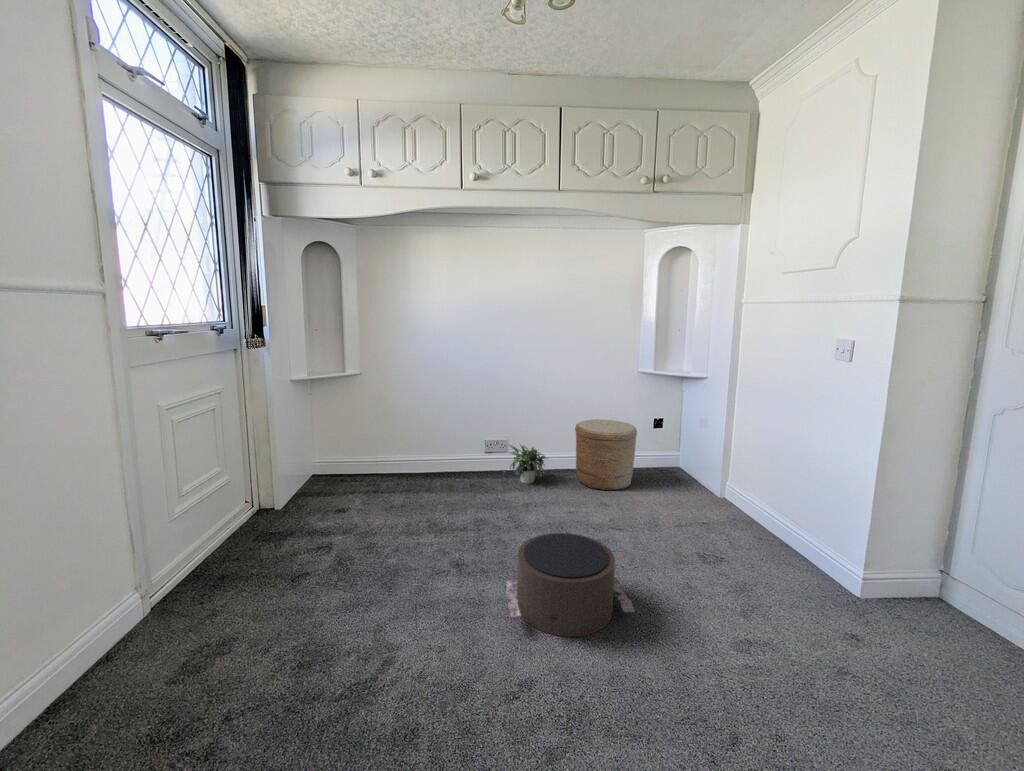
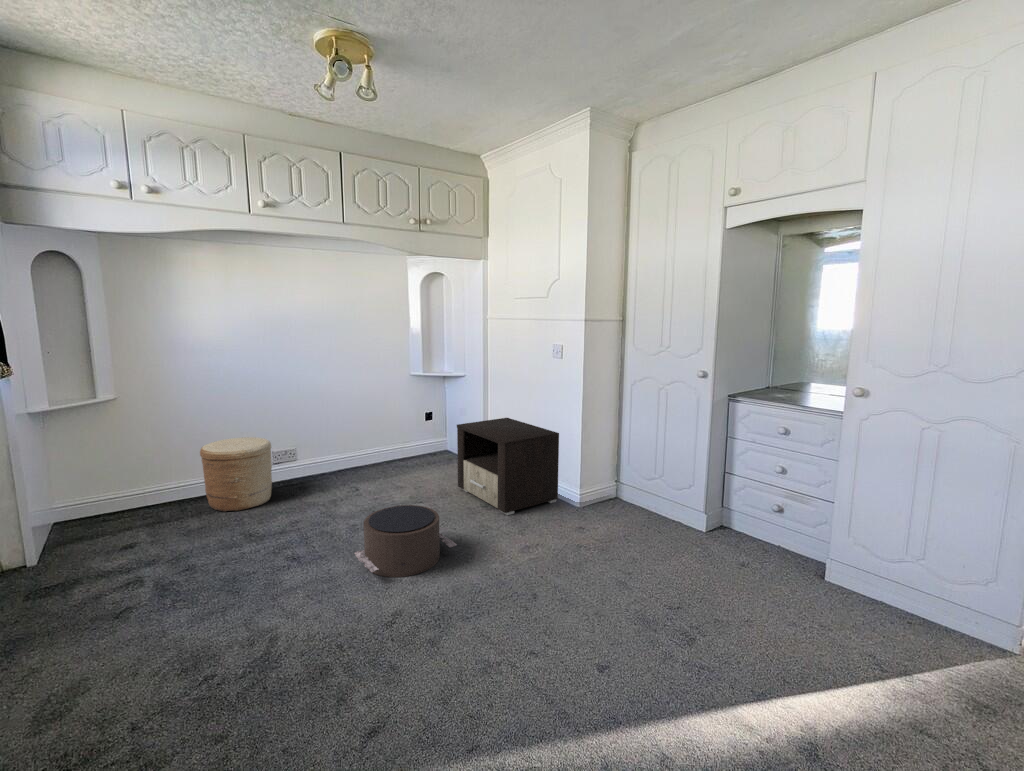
woven basket: present [575,419,637,490] -> present [200,437,272,512]
nightstand: none [673,438,835,580] -> present [457,418,559,515]
potted plant: present [509,445,547,484] -> none [295,450,342,487]

